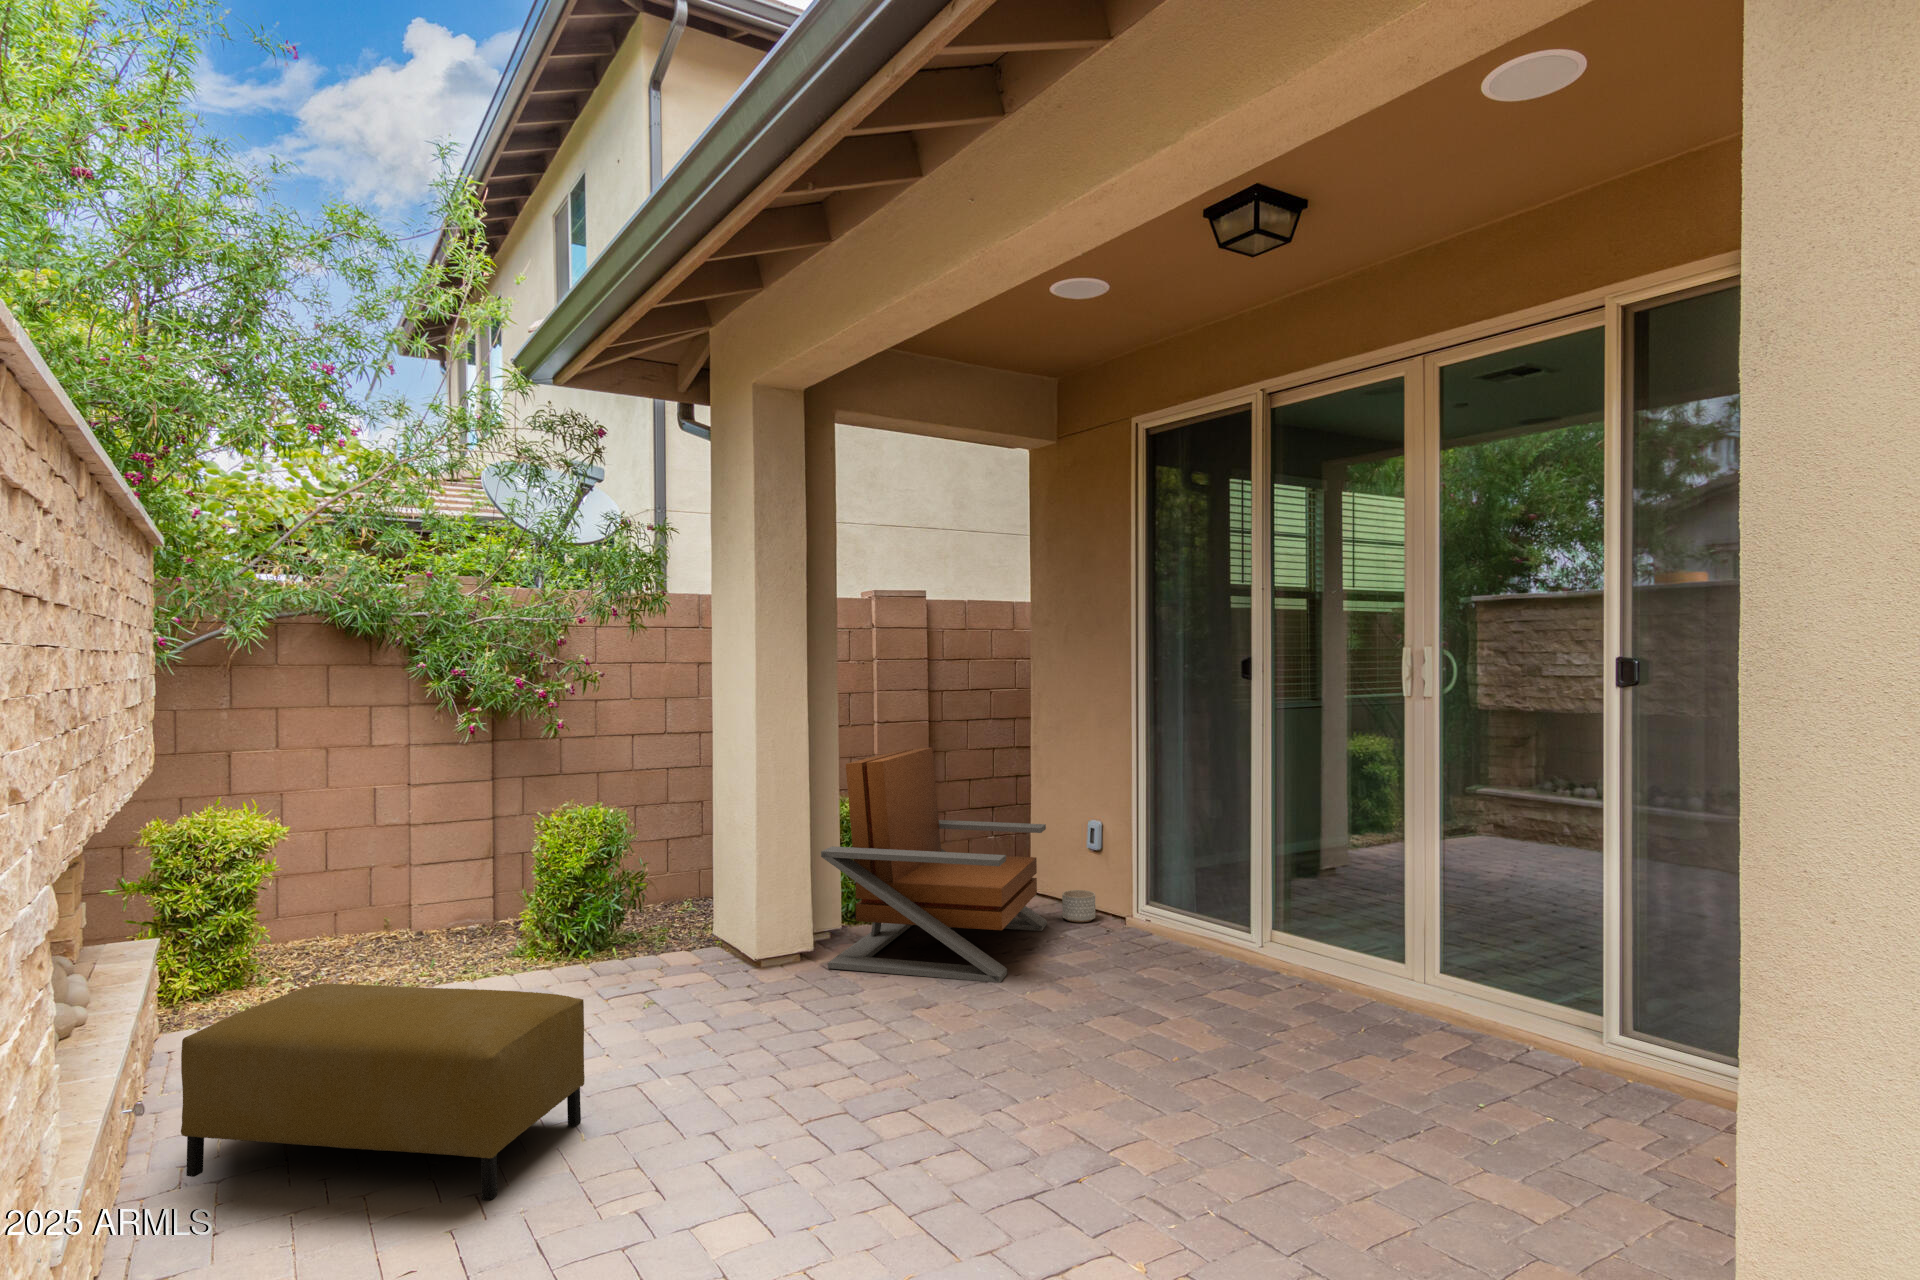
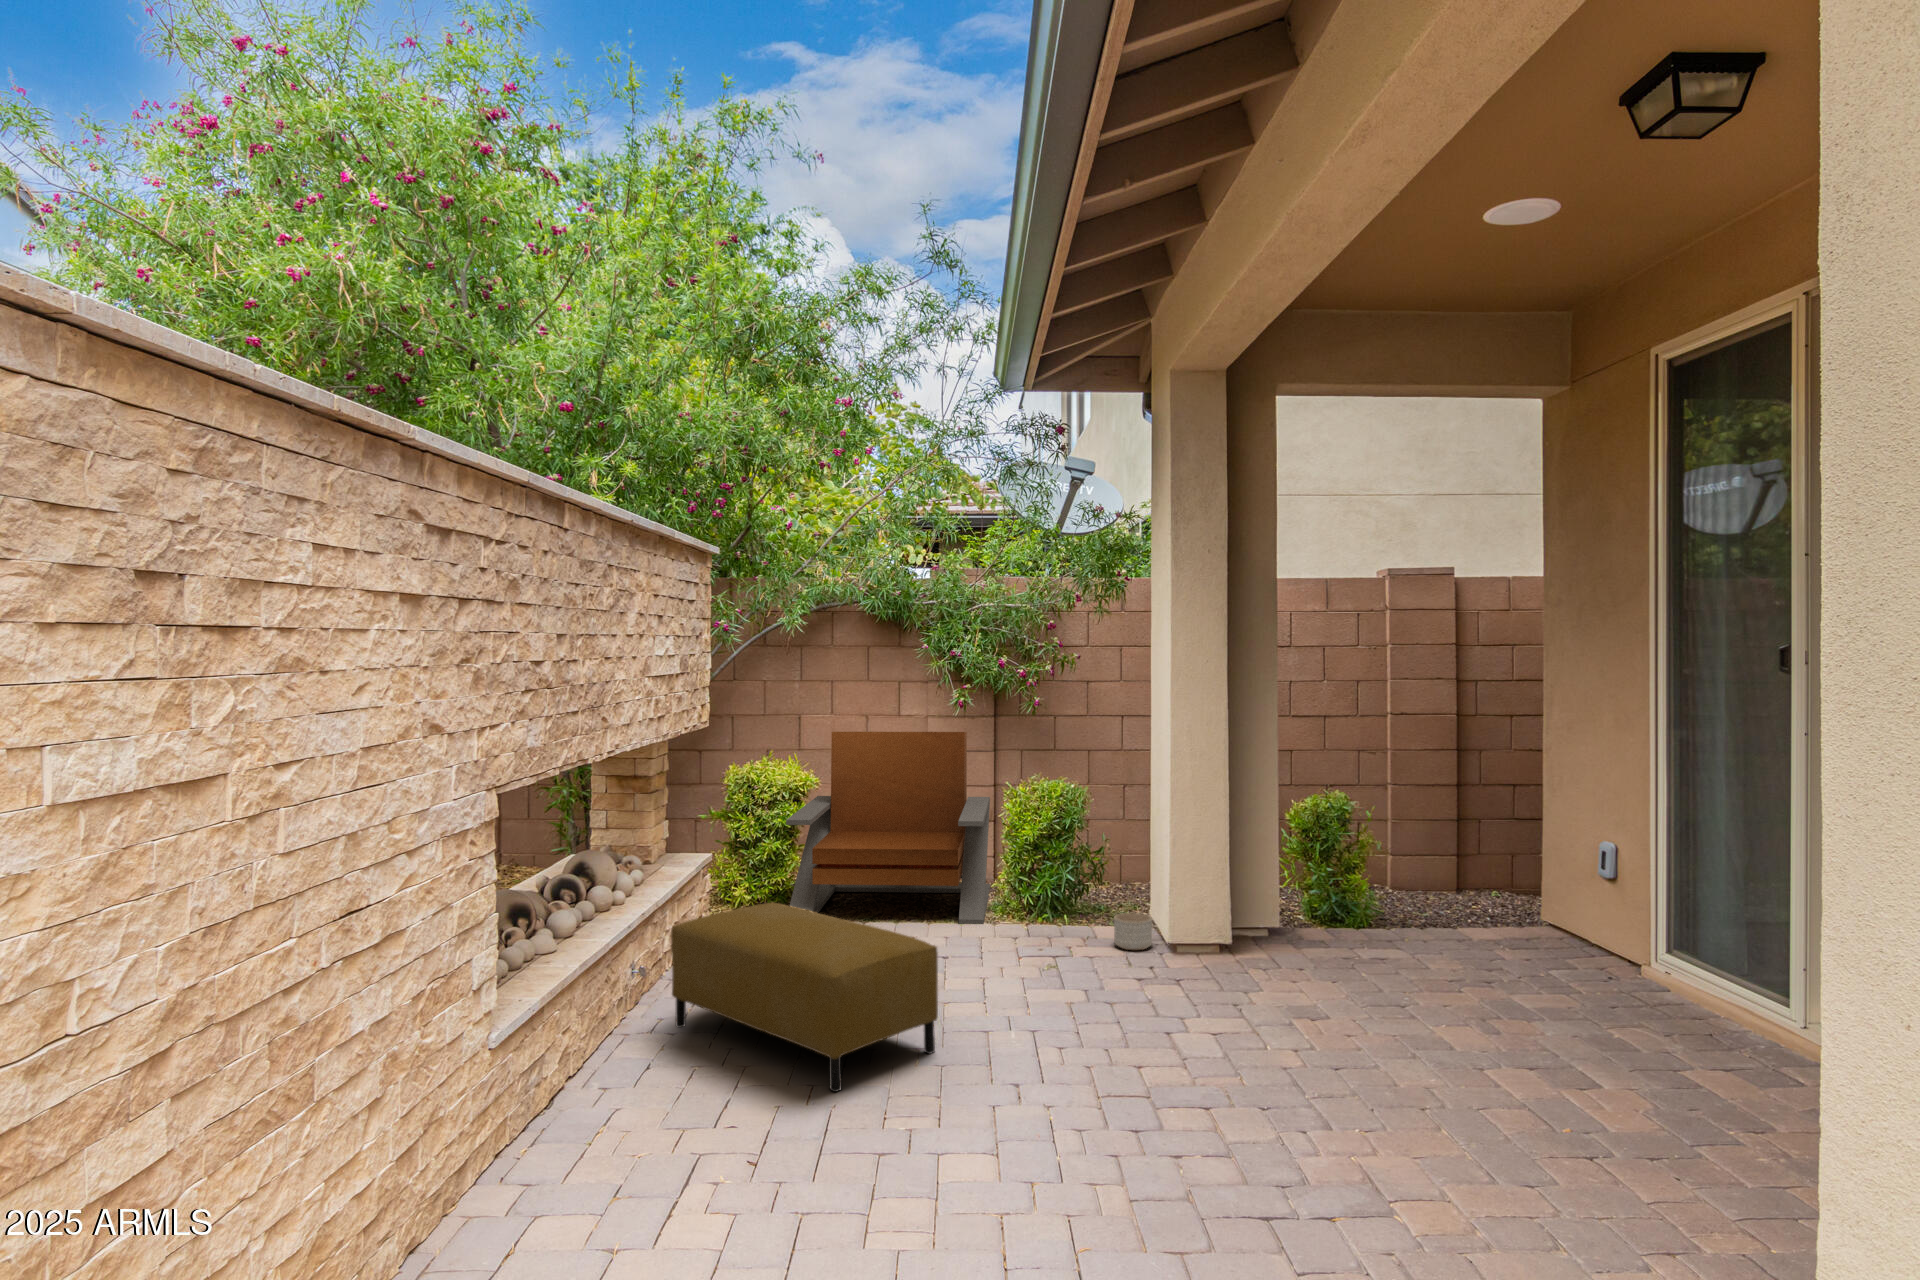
lounge chair: present [821,748,1047,983] -> present [786,732,990,924]
planter: present [1062,890,1095,922] -> present [1114,913,1152,950]

